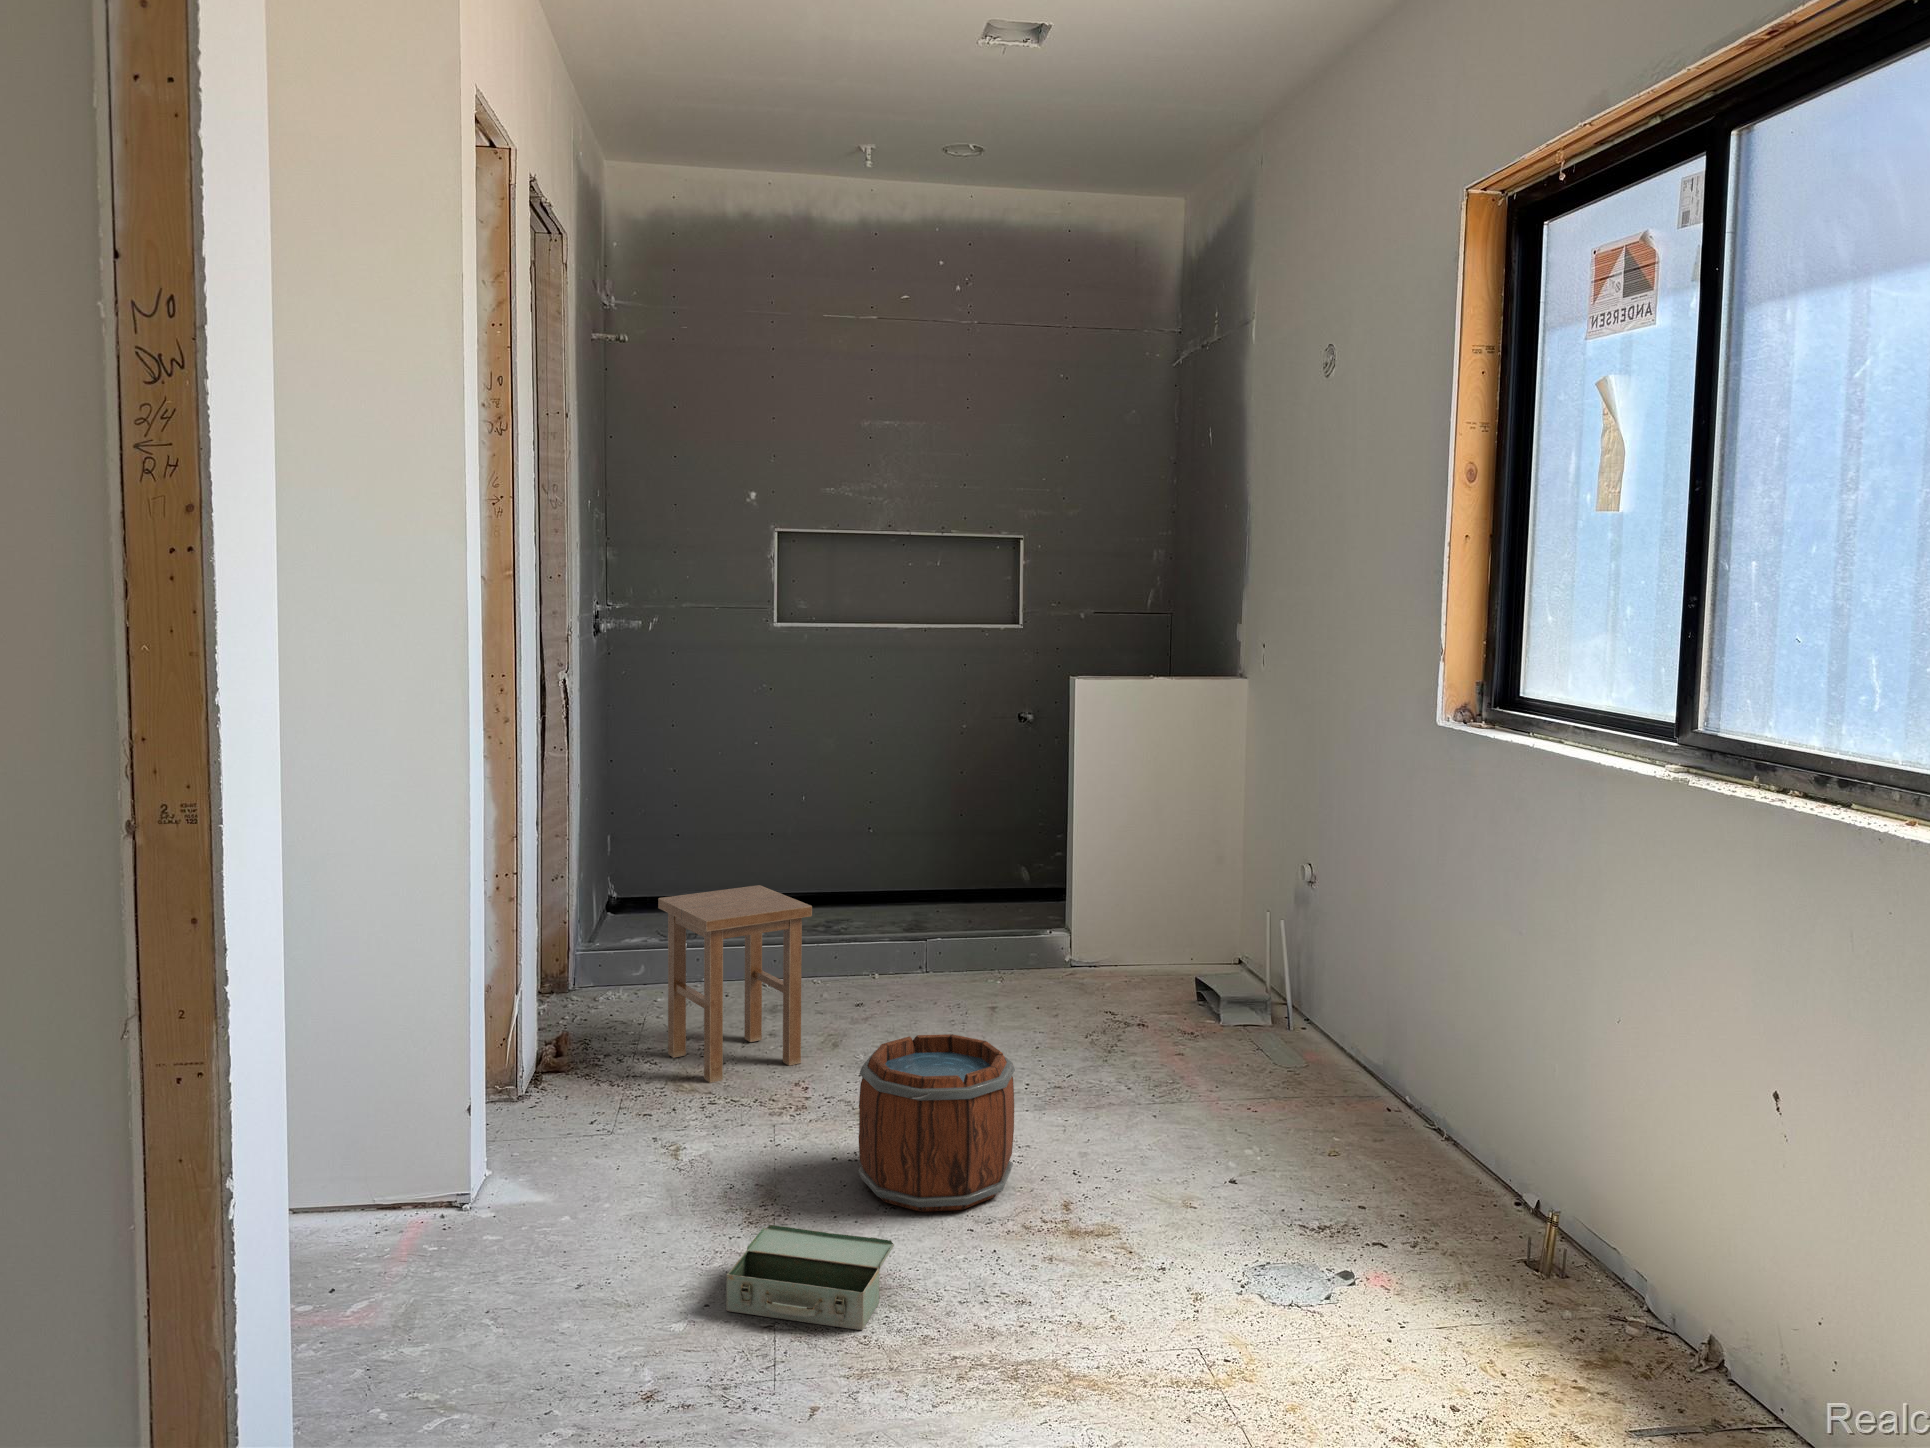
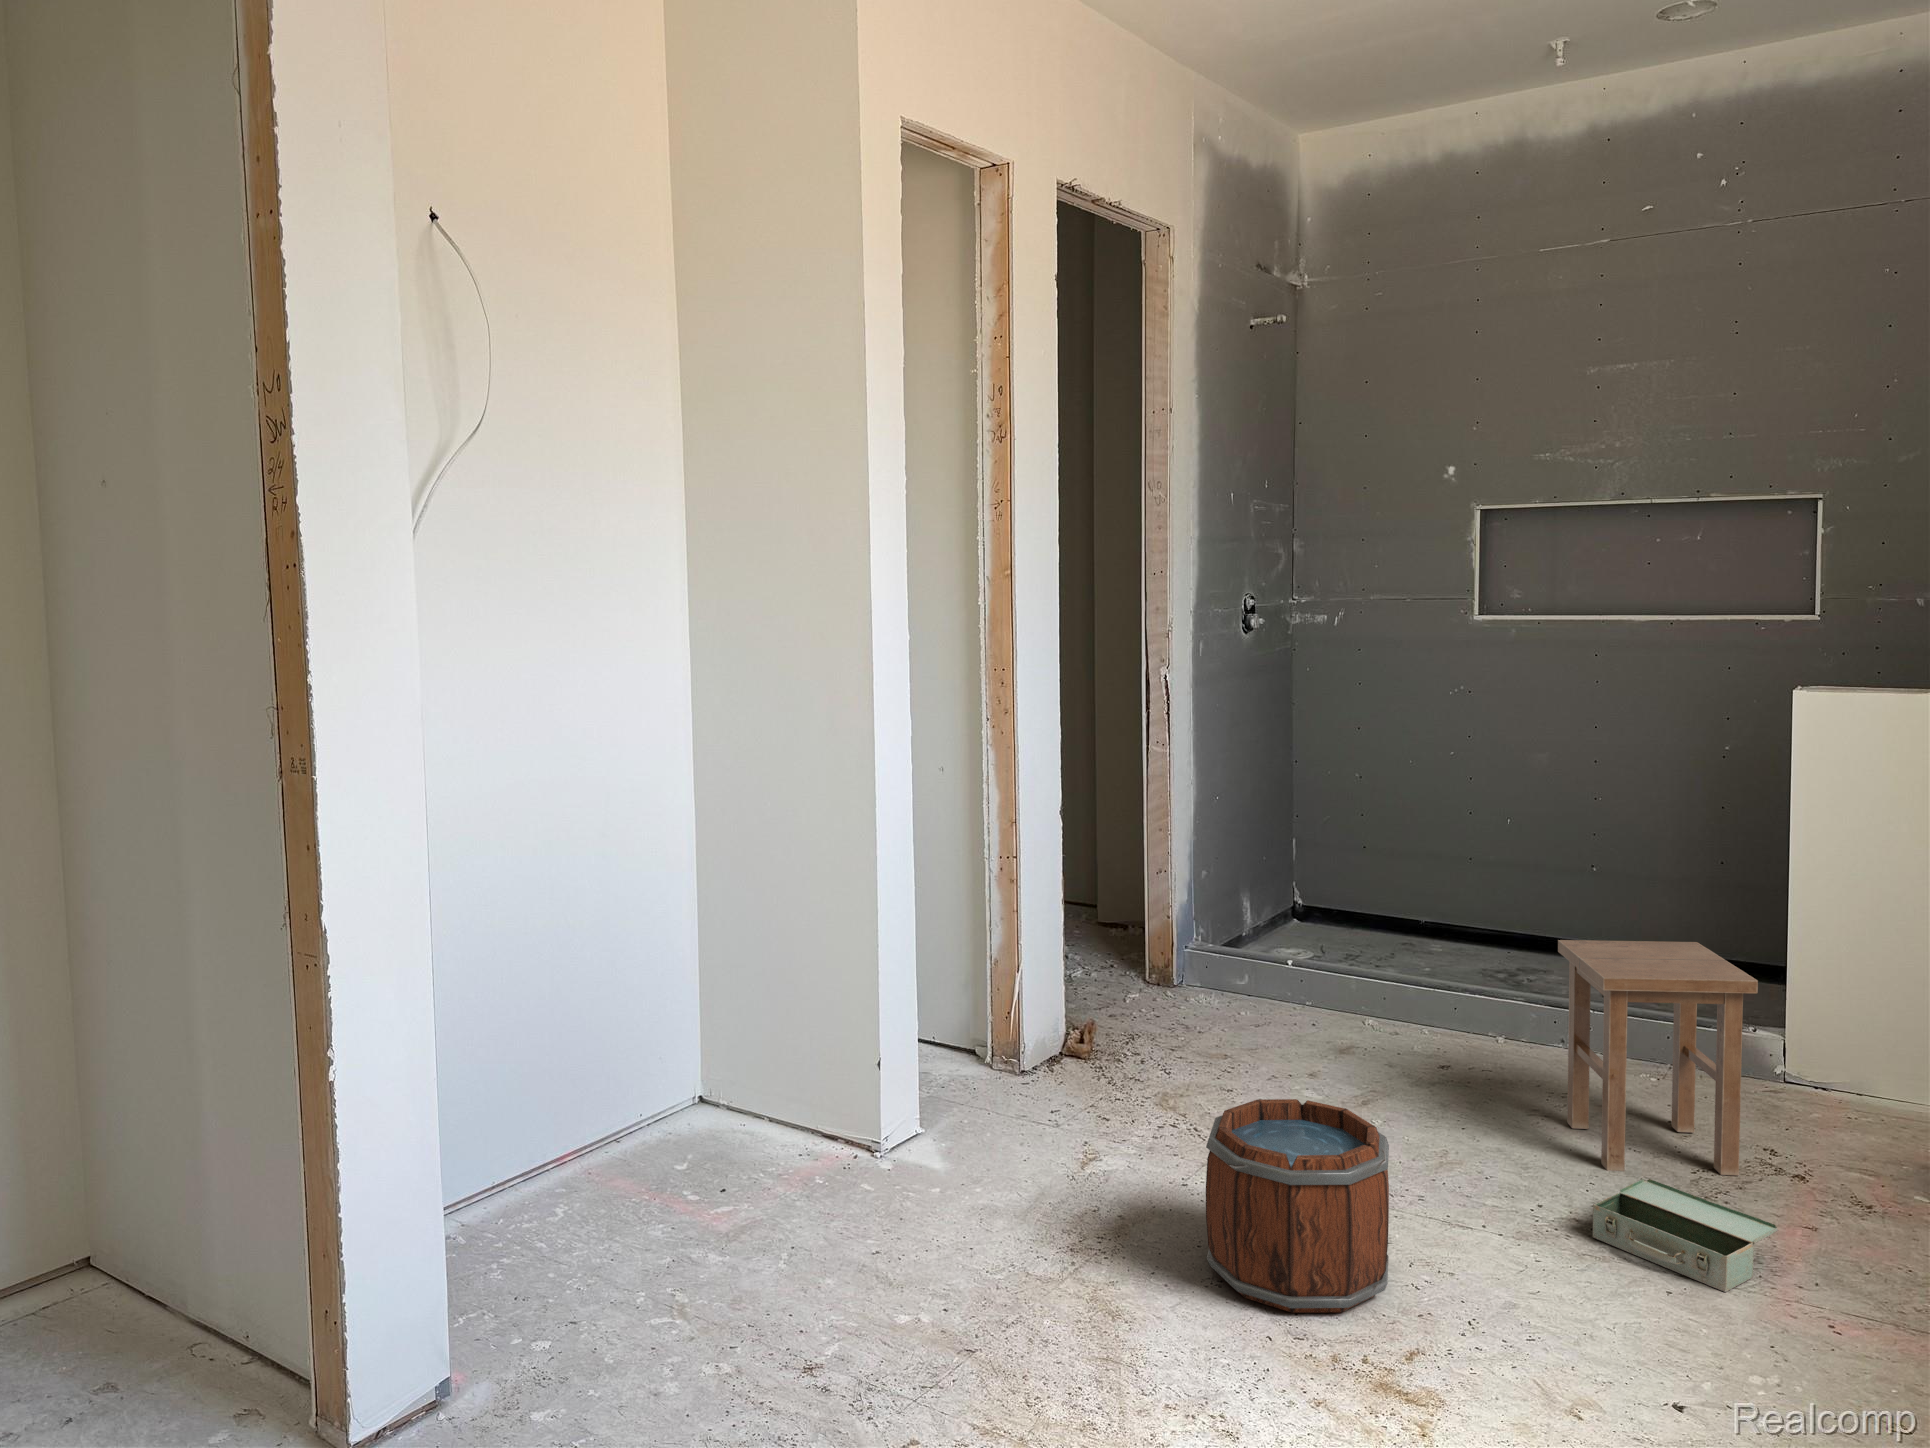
stool: present [658,885,812,1083] -> present [1558,940,1758,1175]
toolbox: present [726,1225,894,1330] -> present [1593,1179,1778,1292]

